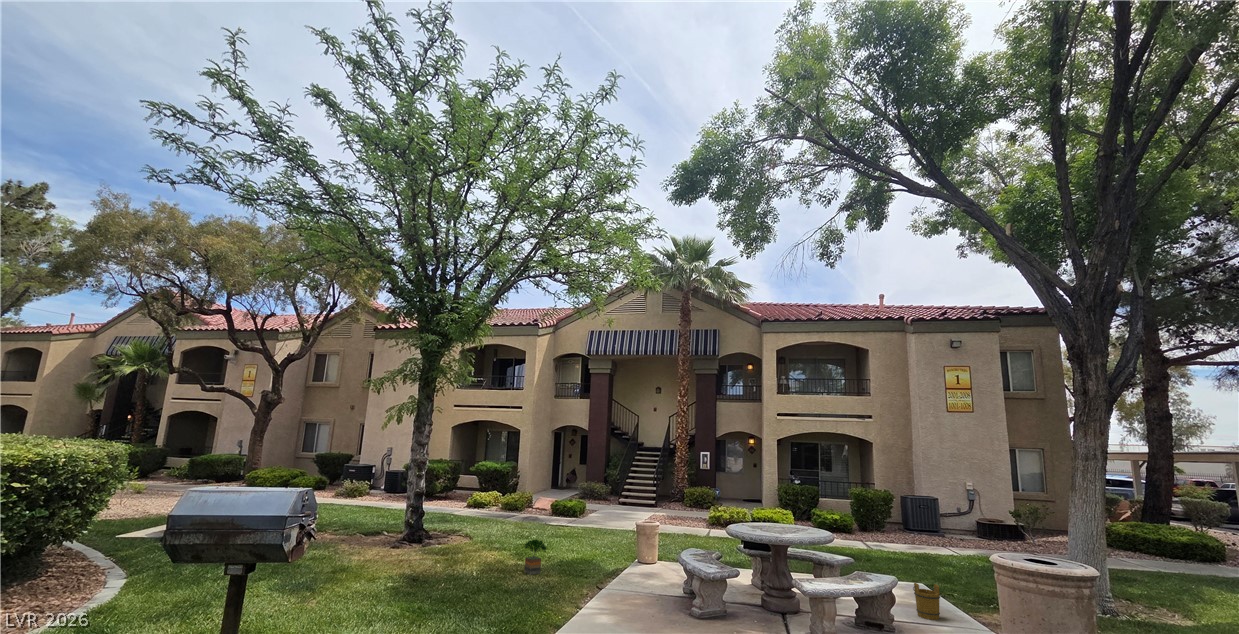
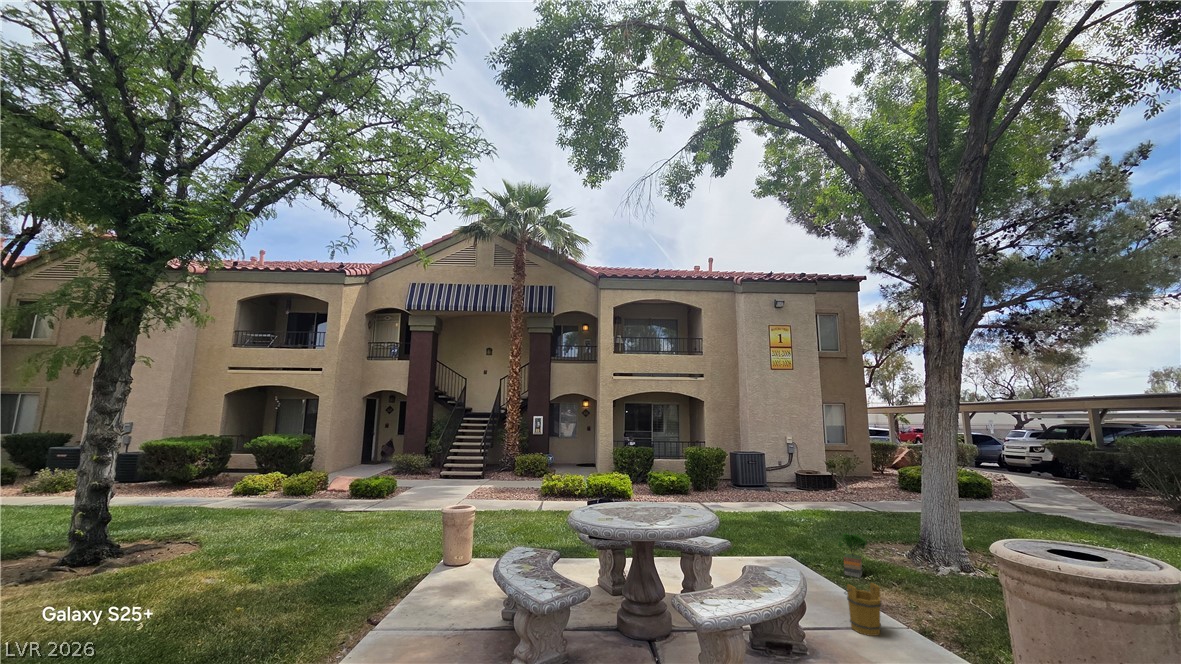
potted tree: present [524,540,546,575] -> present [838,533,867,578]

